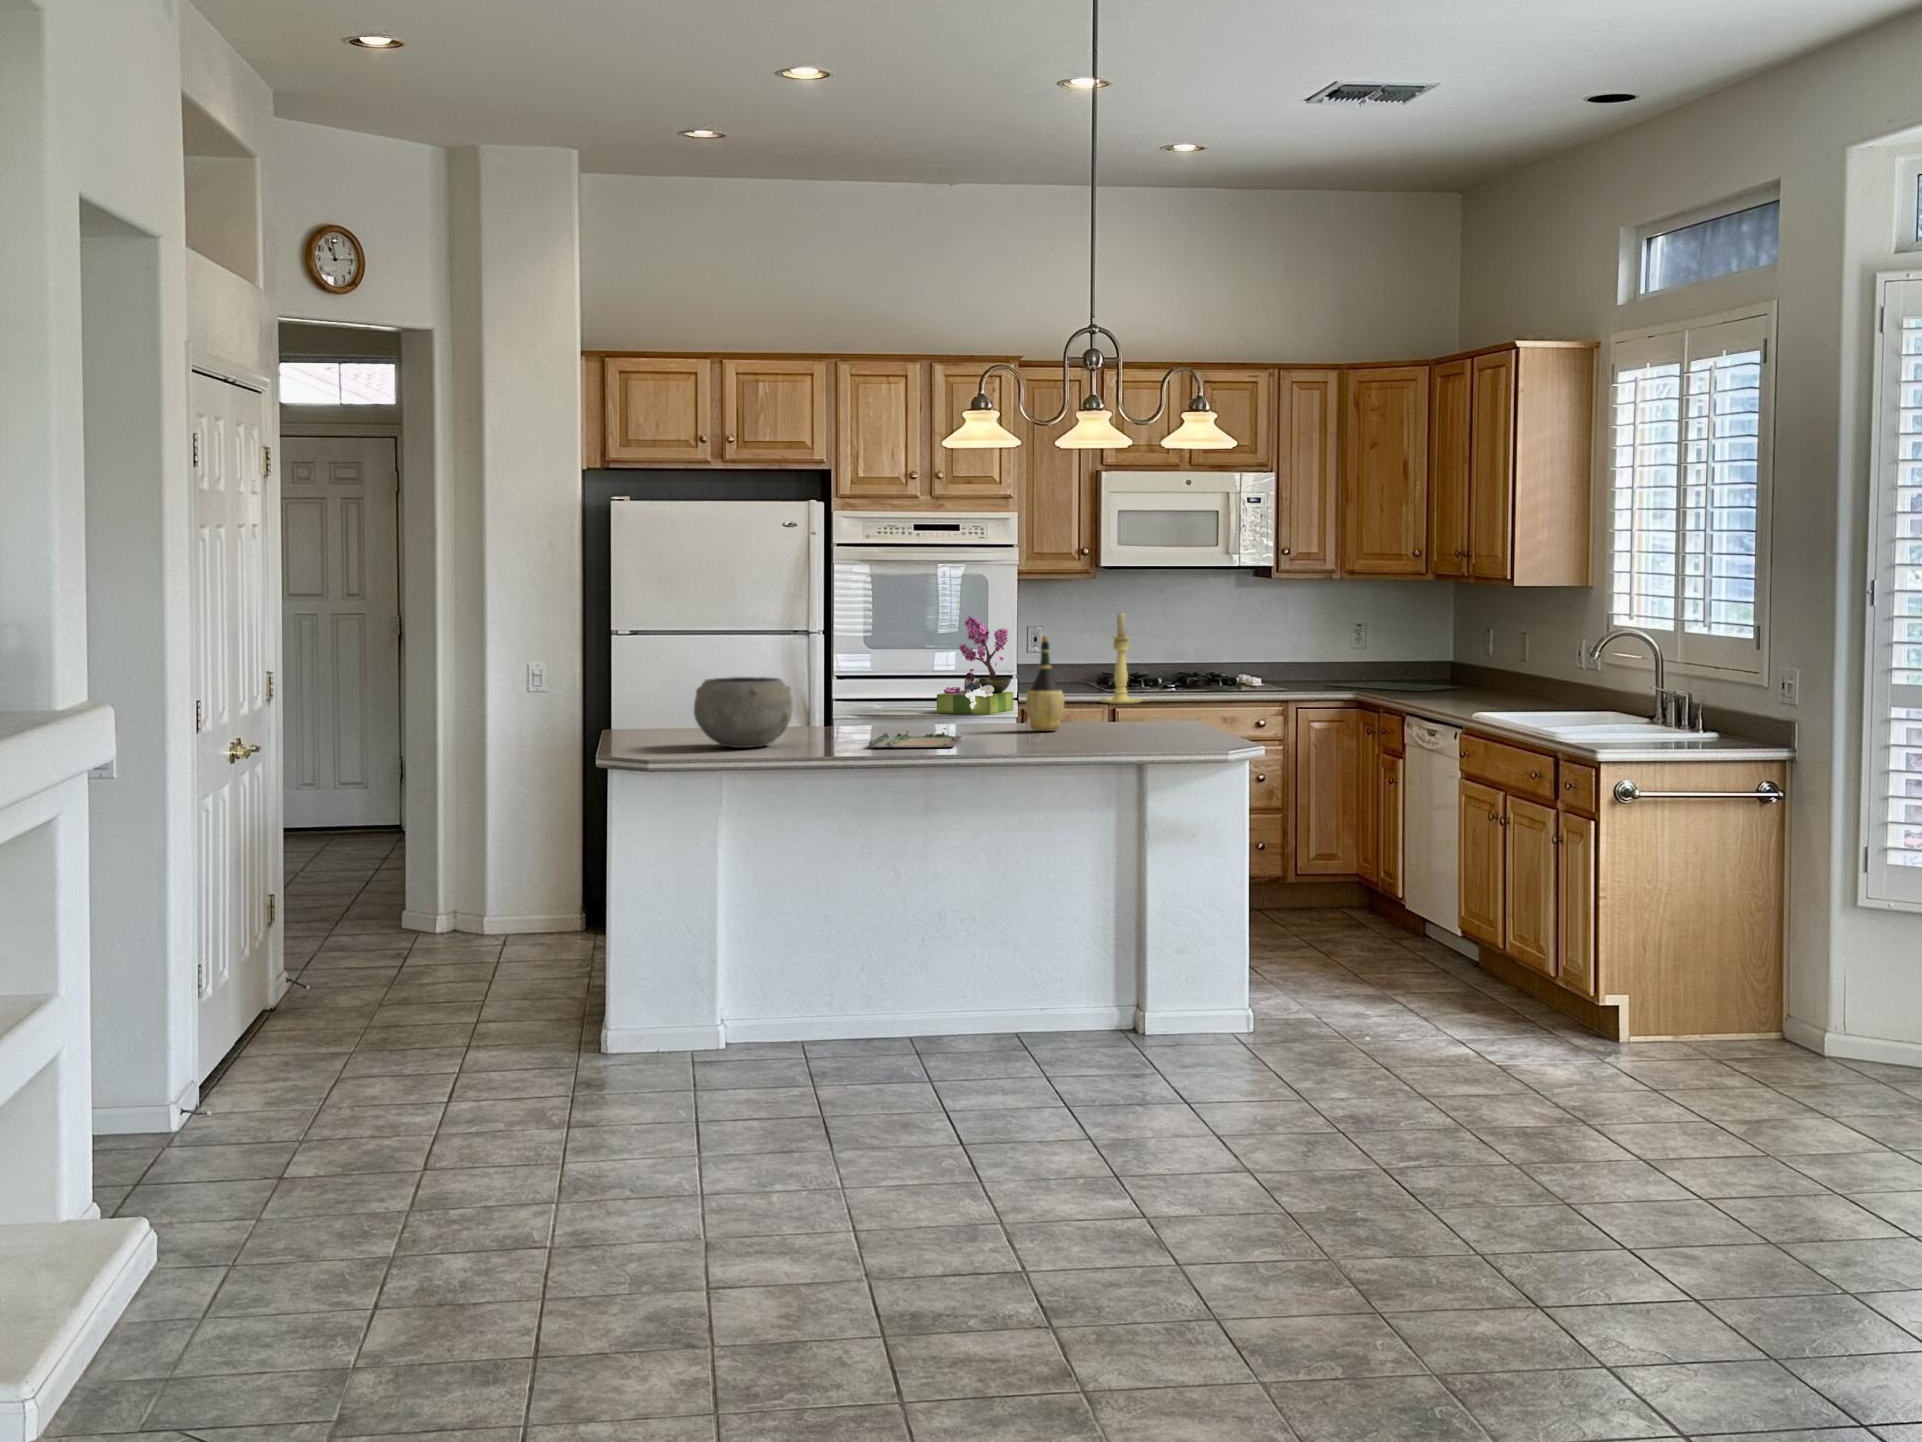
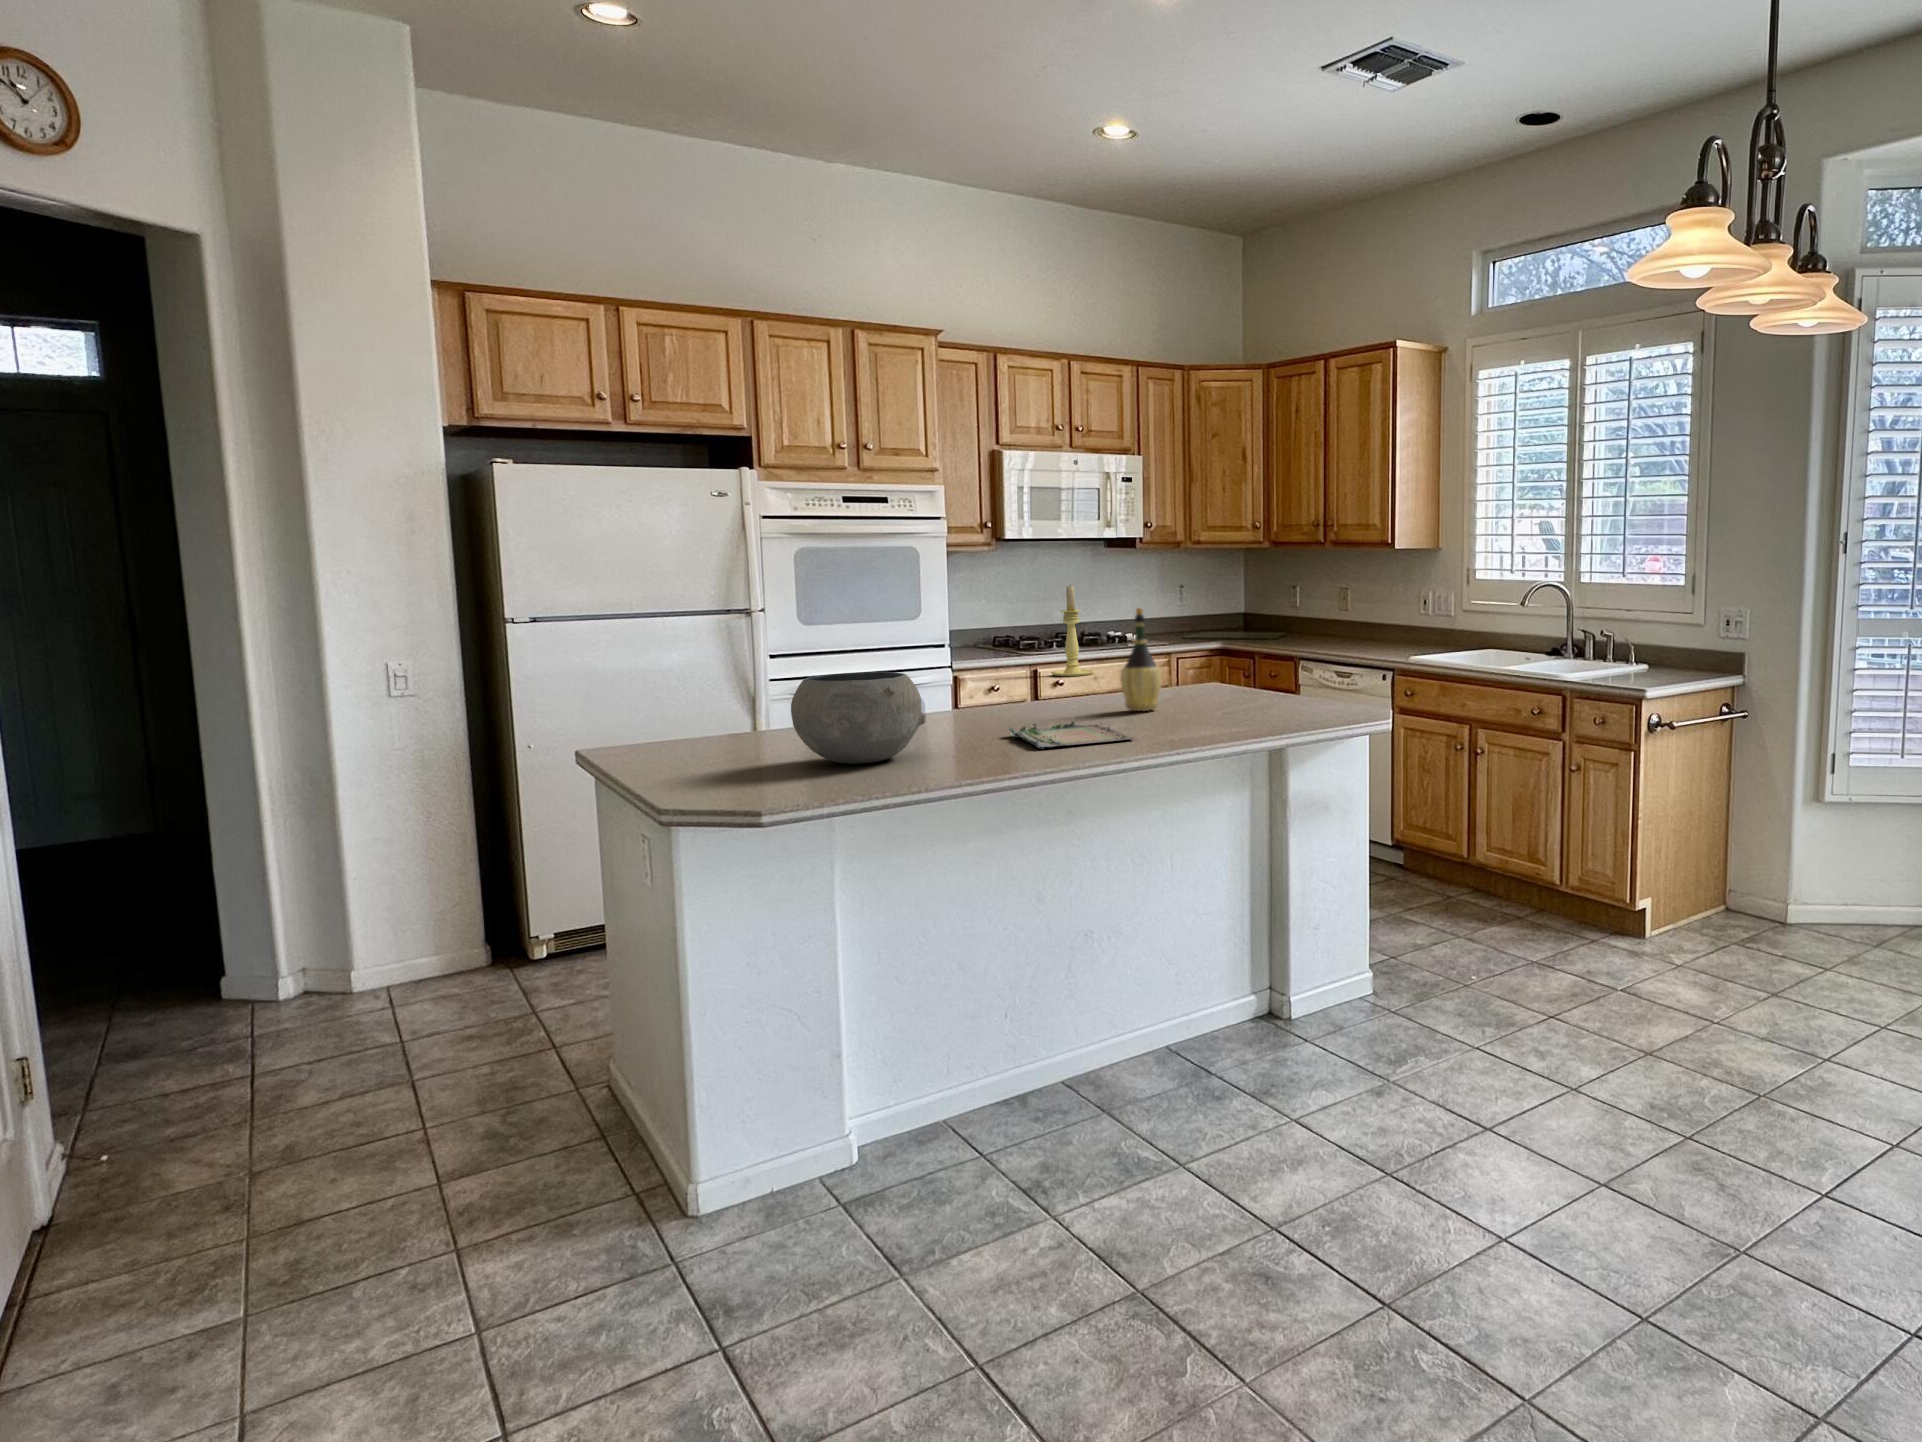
flower arrangement: present [937,616,1013,715] -> none [927,592,997,699]

